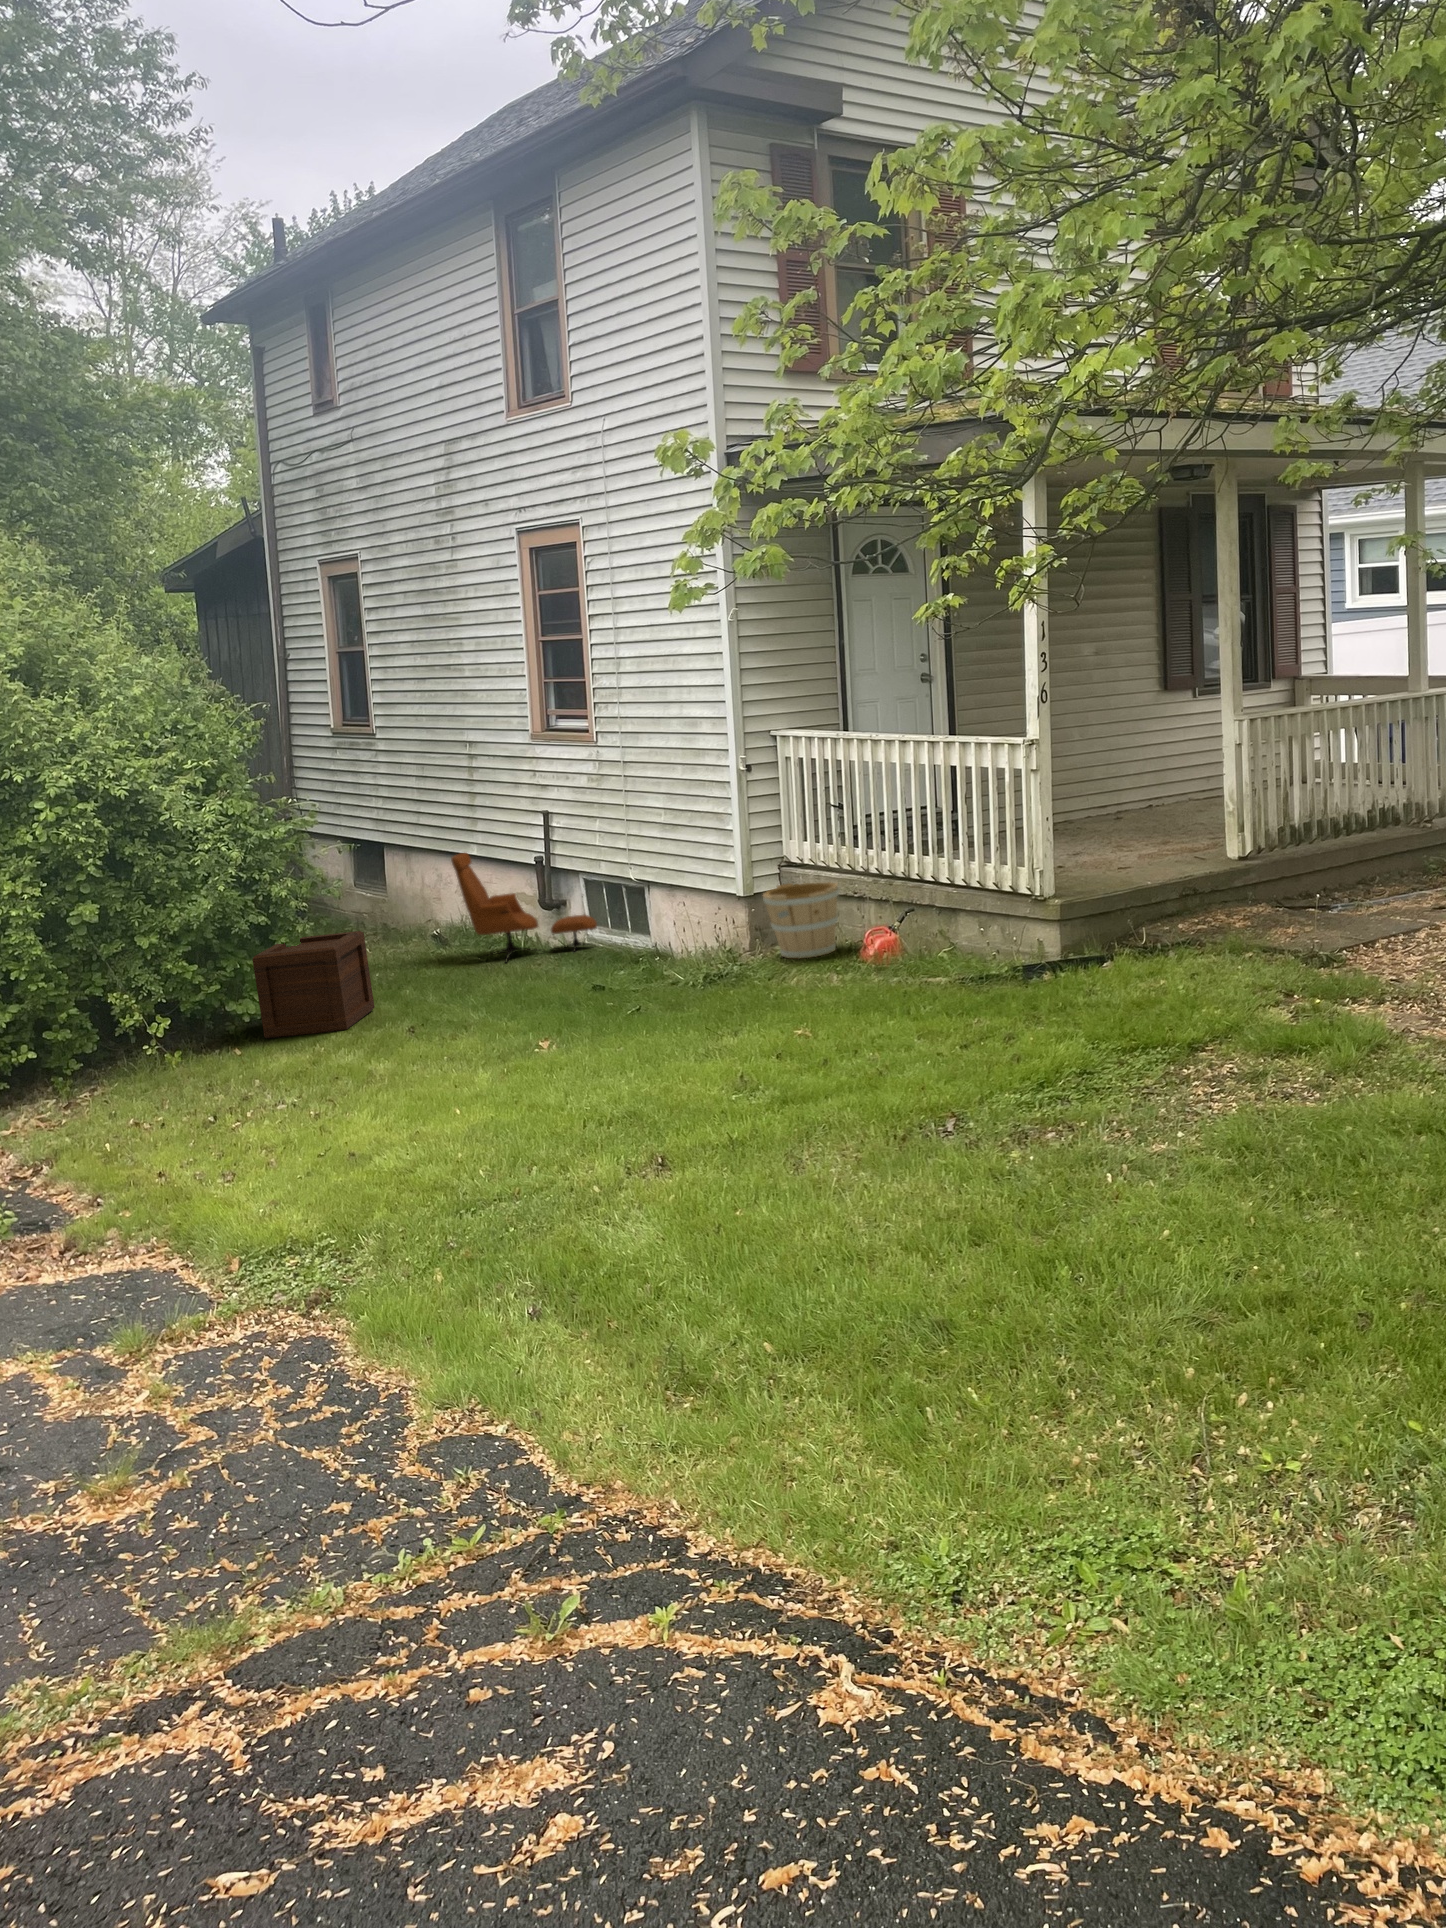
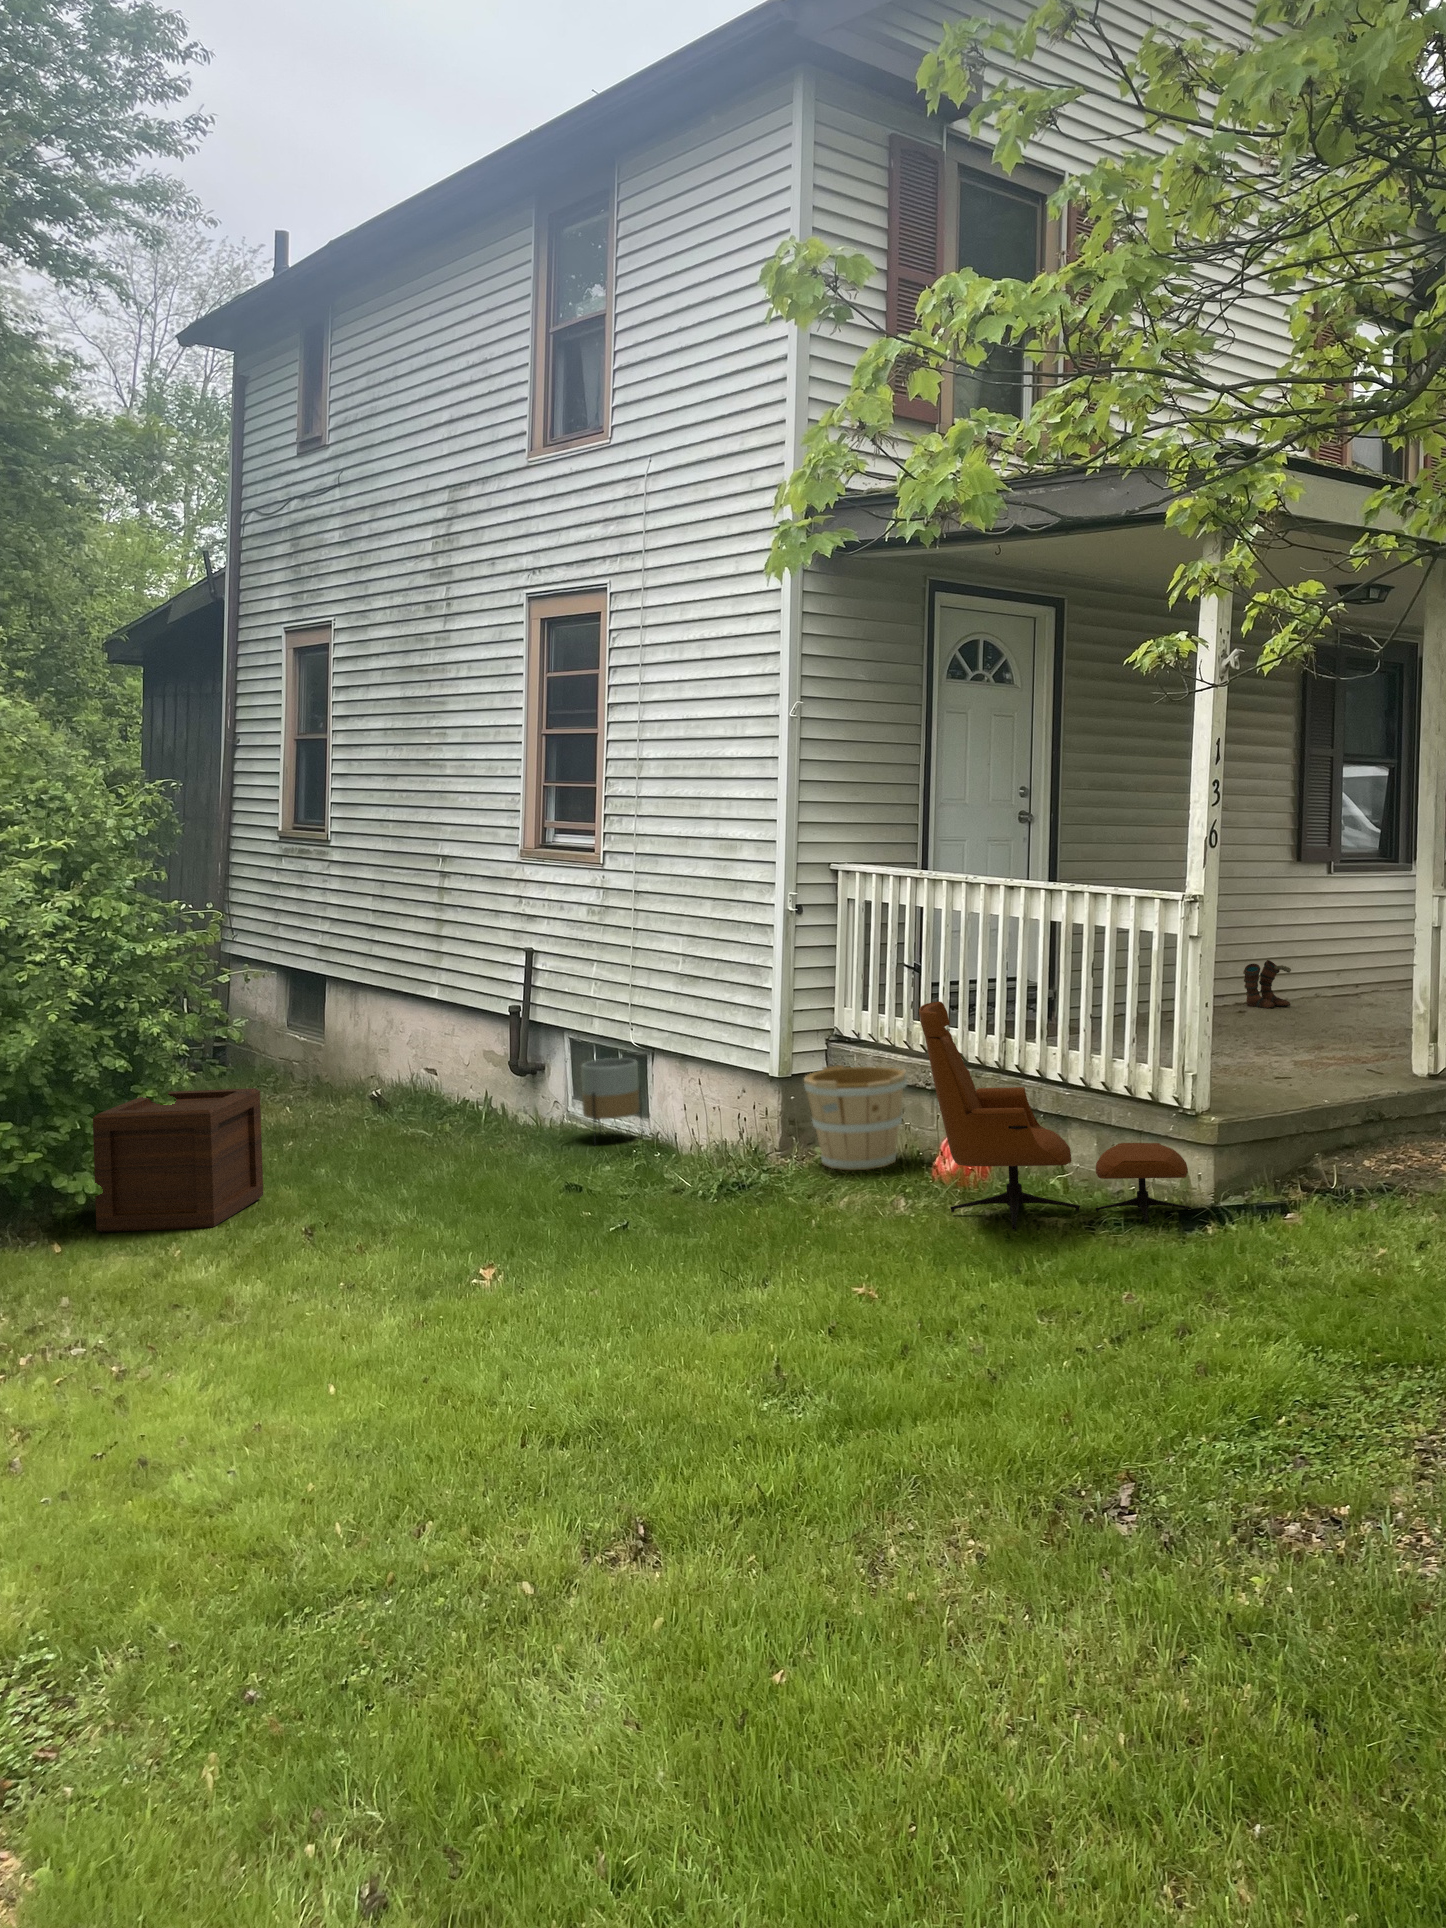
boots: none [1121,776,1161,816] -> present [1243,960,1291,1009]
lounge chair: present [451,853,597,962] -> present [919,1001,1191,1230]
planter: none [596,891,648,959] -> present [581,1058,641,1144]

